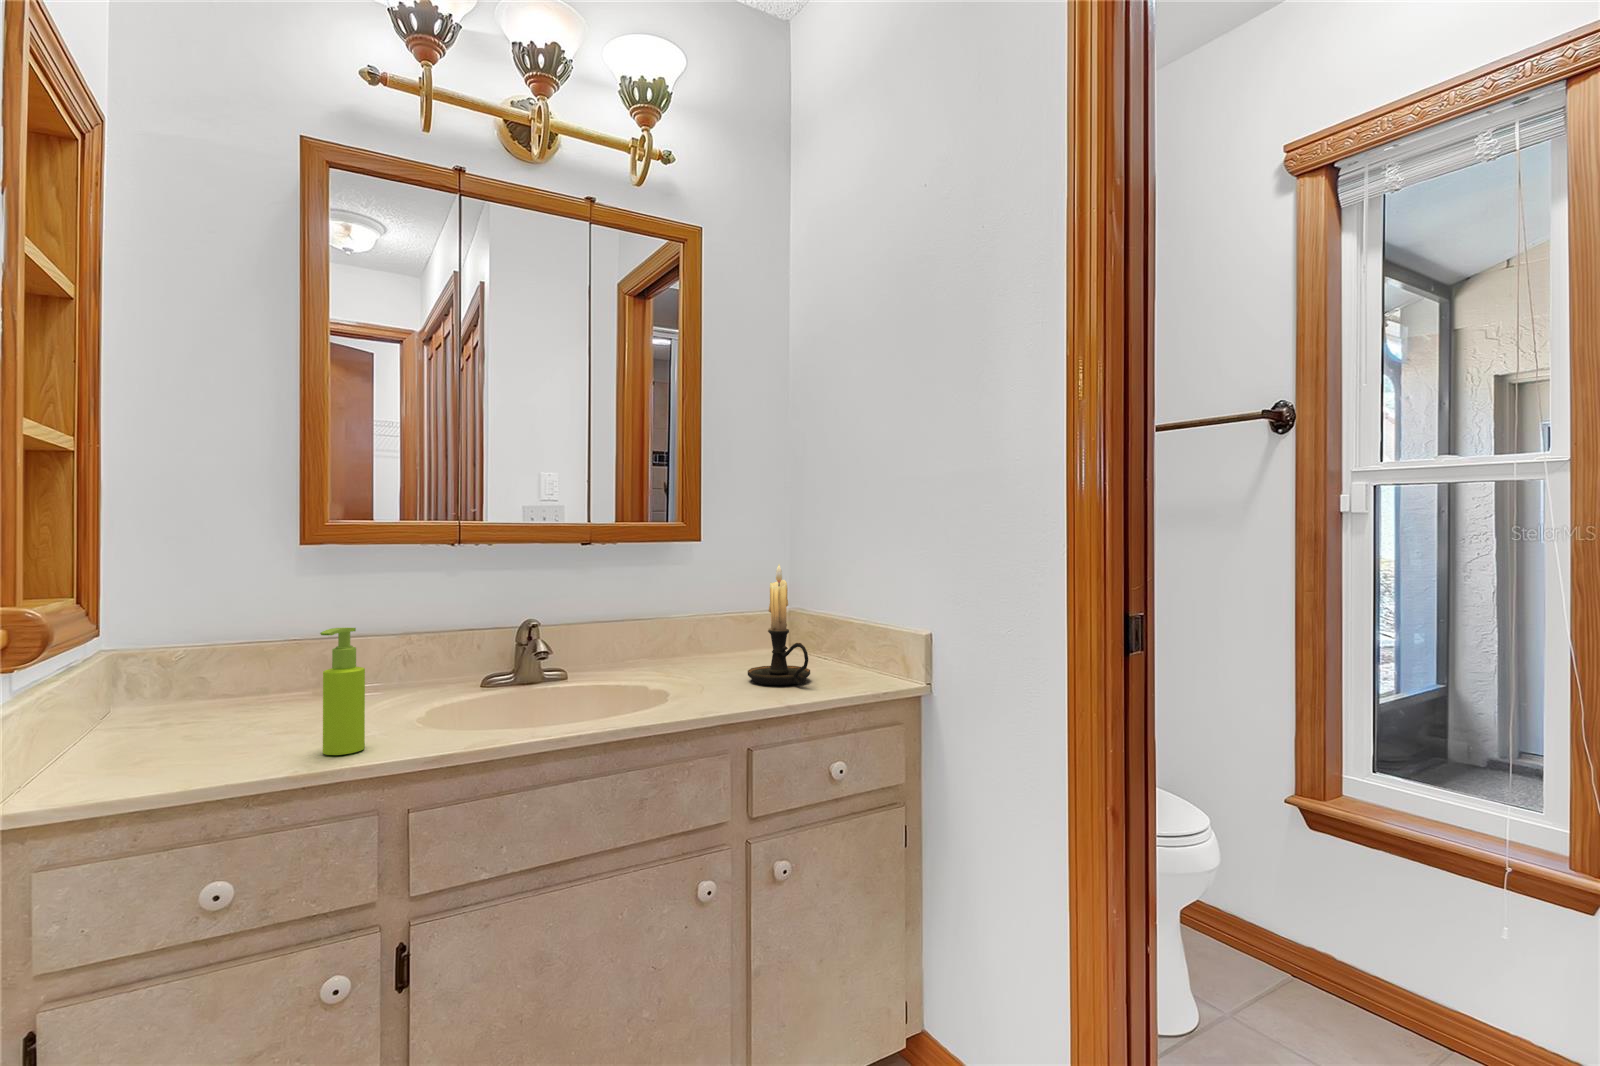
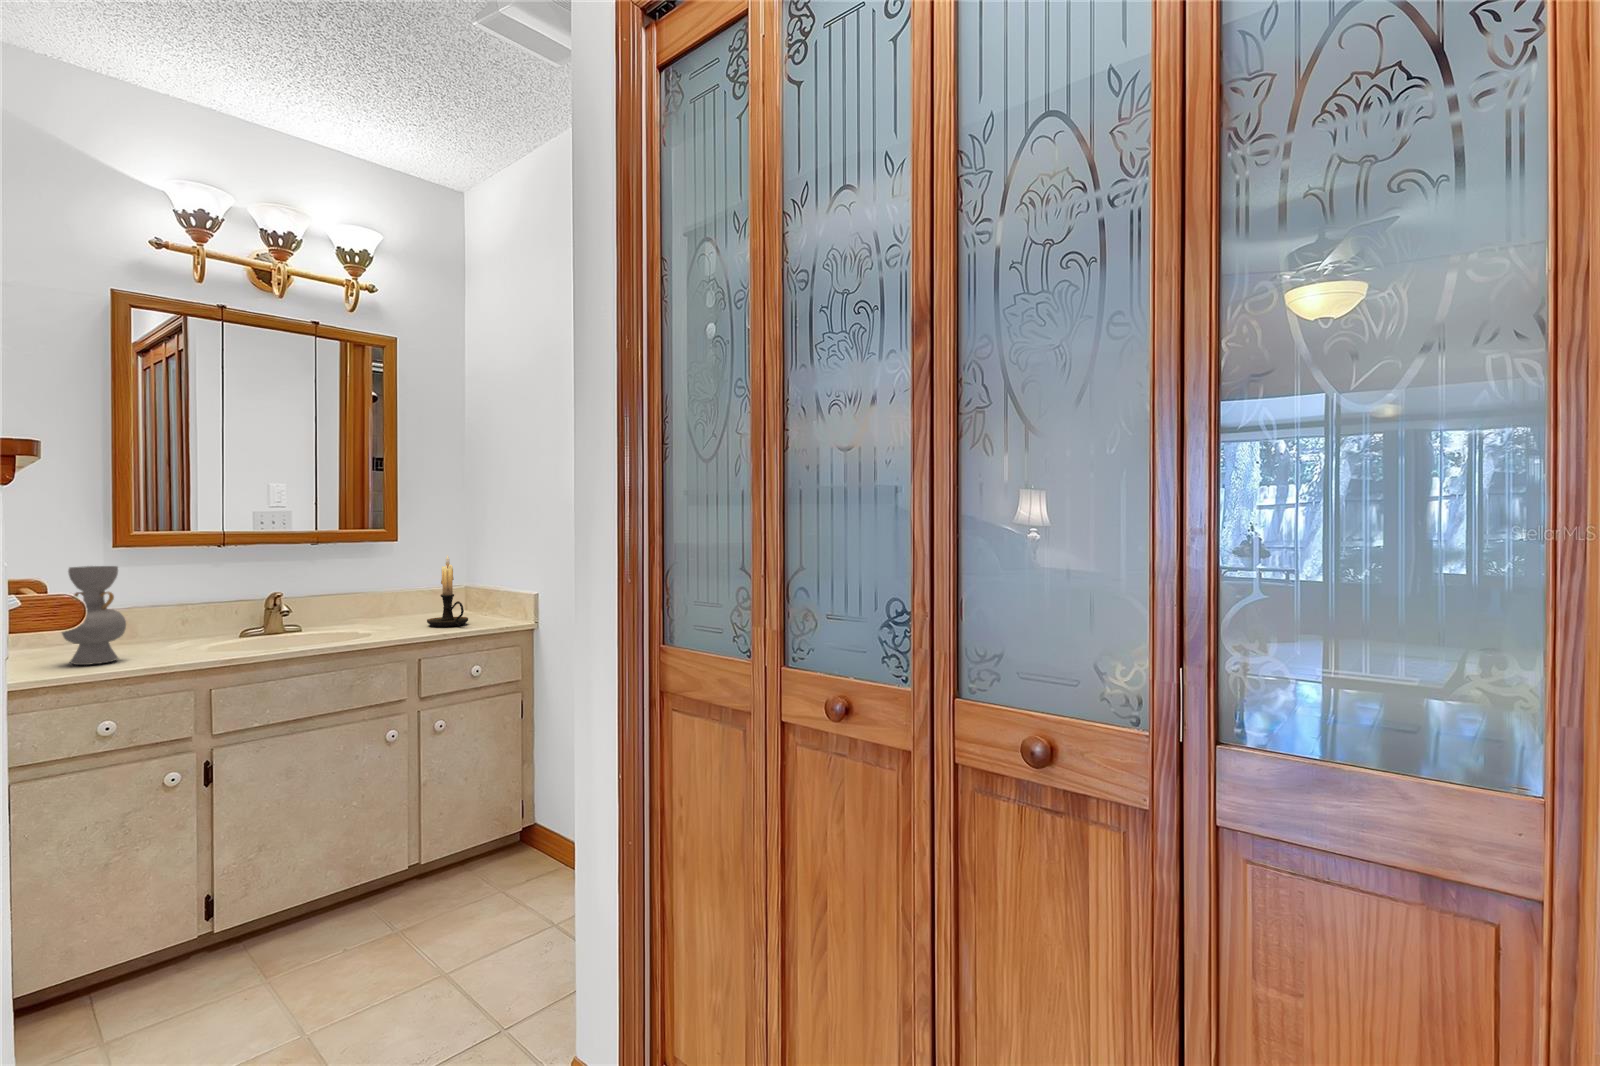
decorative vase: none [181,576,287,756] -> present [62,566,126,665]
soap dispenser: present [320,628,365,755] -> none [154,593,180,662]

